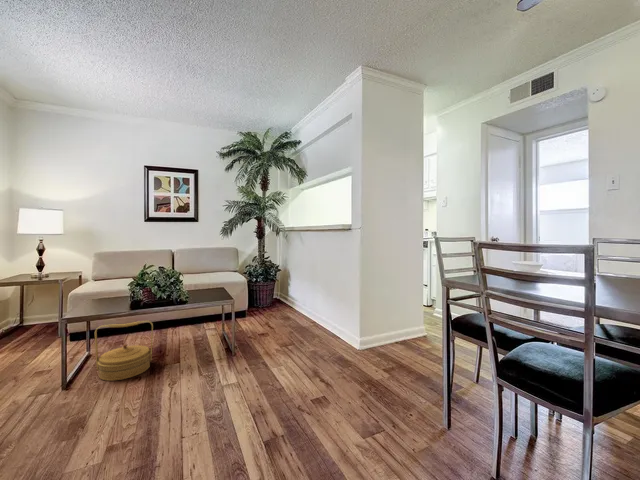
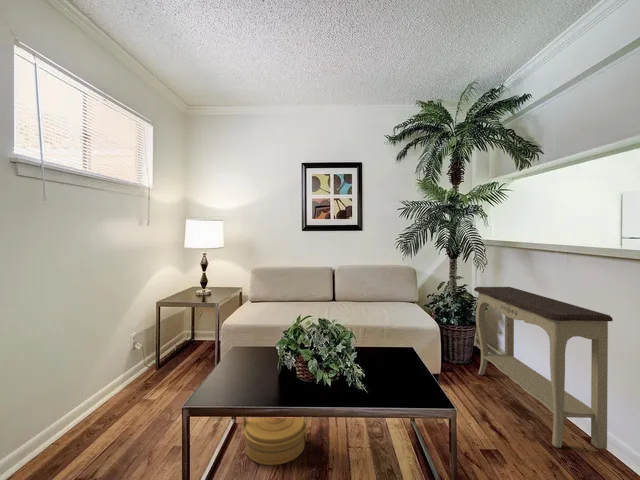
console table: none [274,257,332,337] -> present [474,287,613,449]

